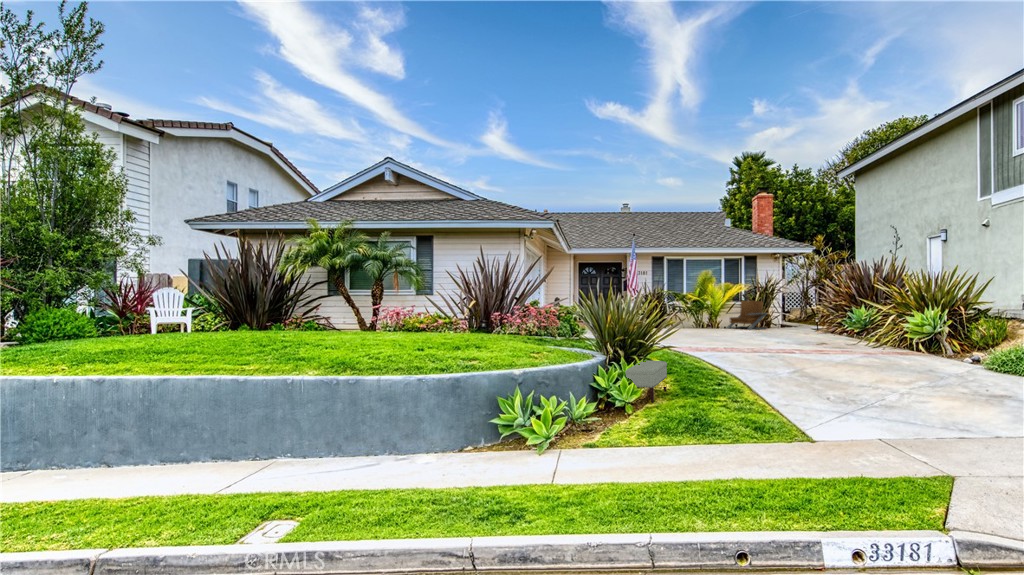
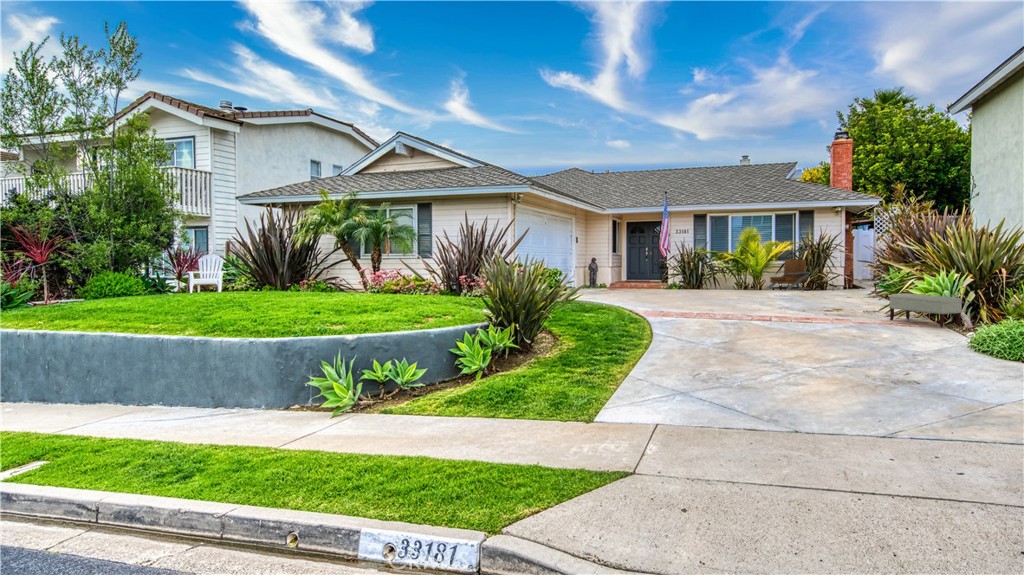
bench: present [625,361,667,403] -> present [889,293,962,328]

